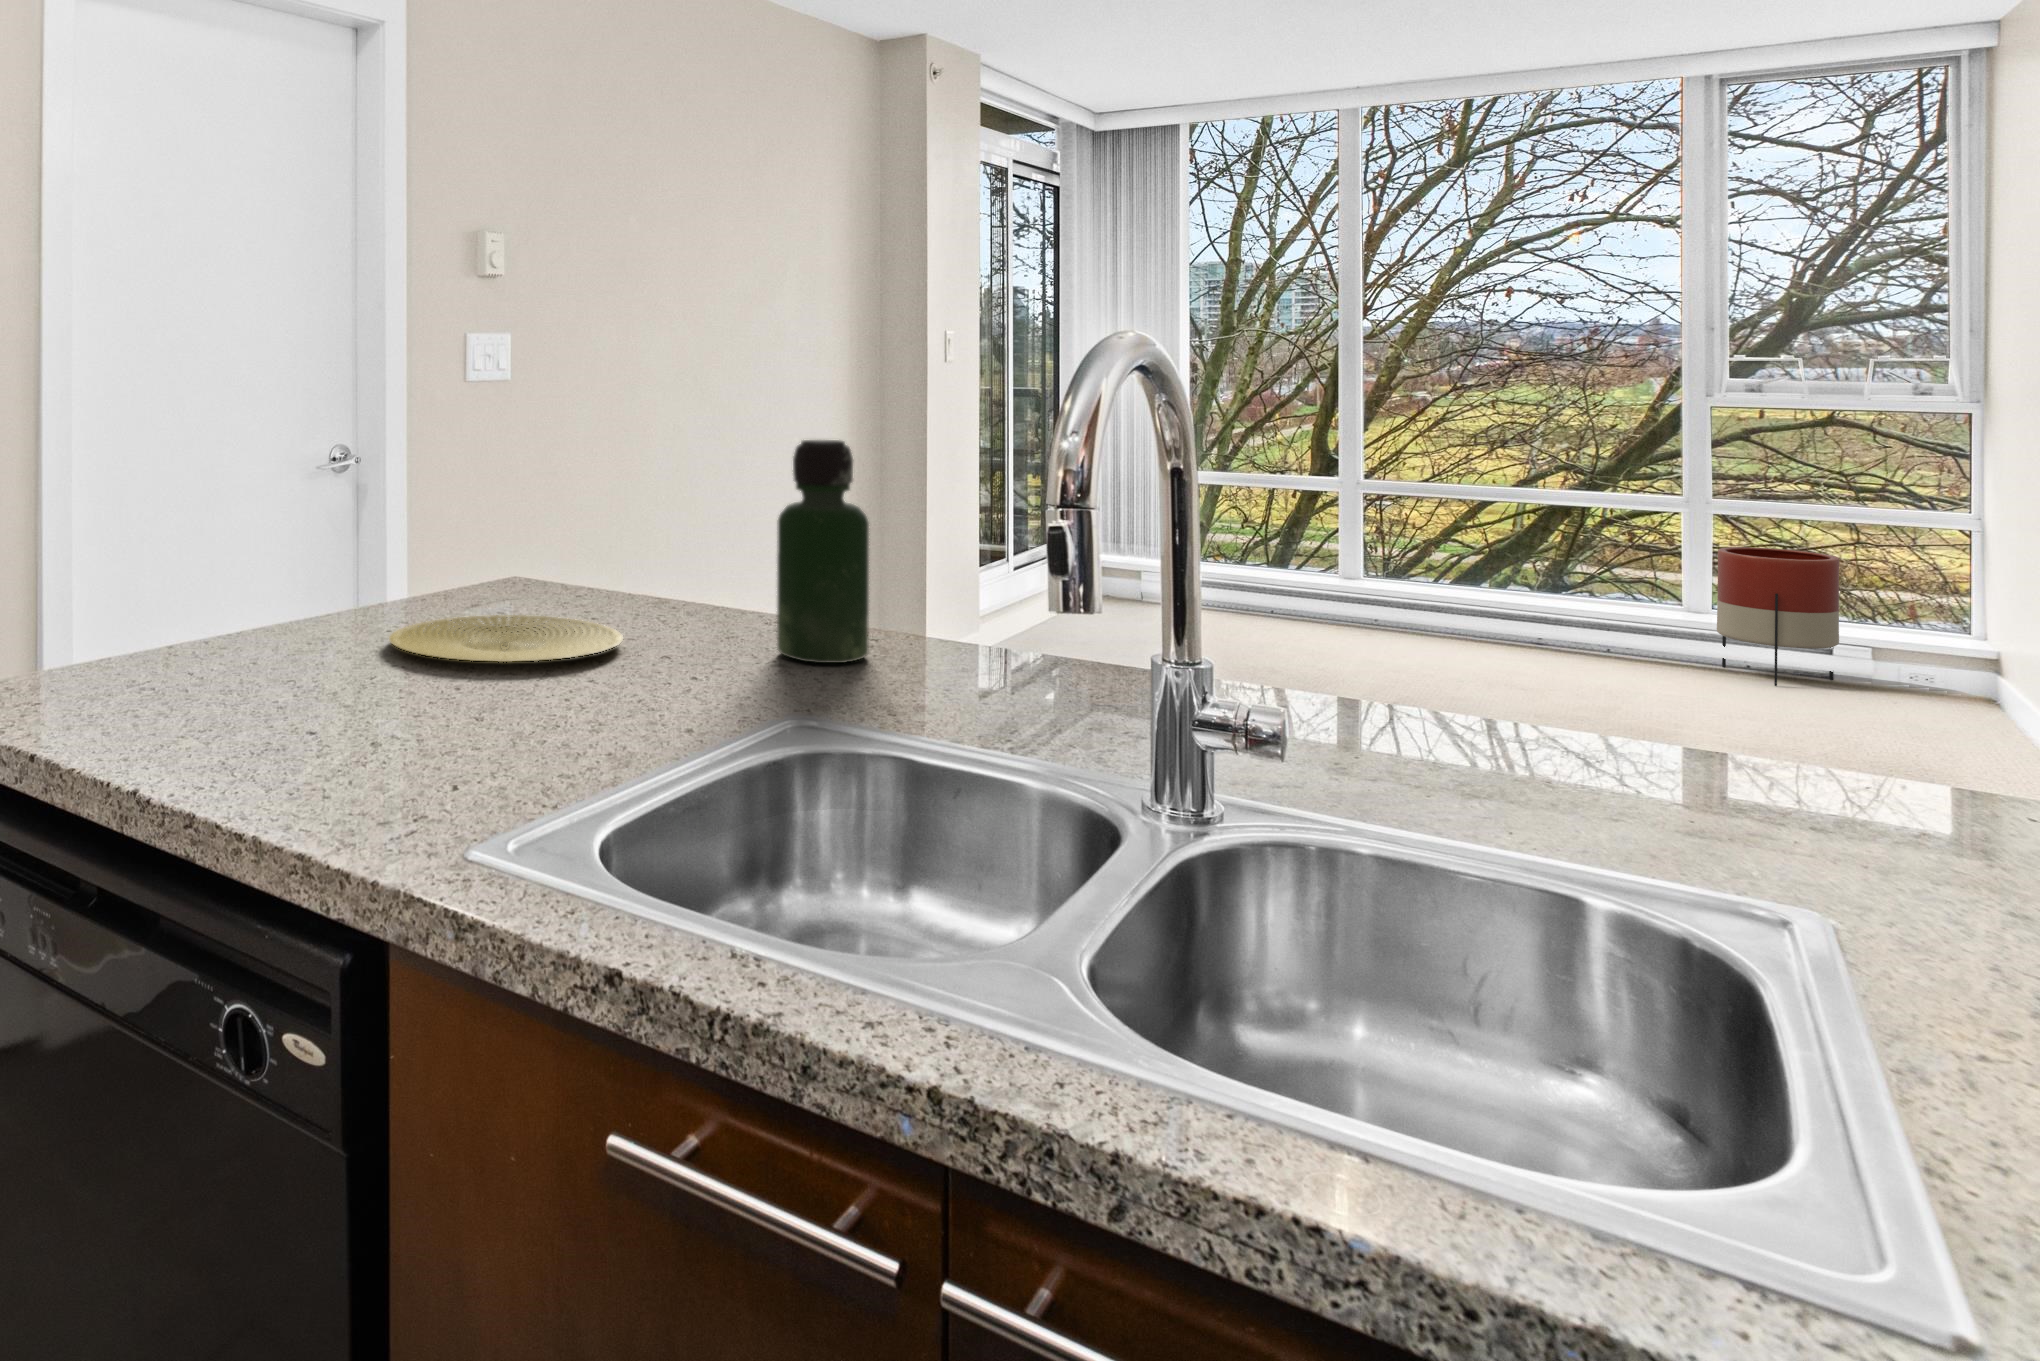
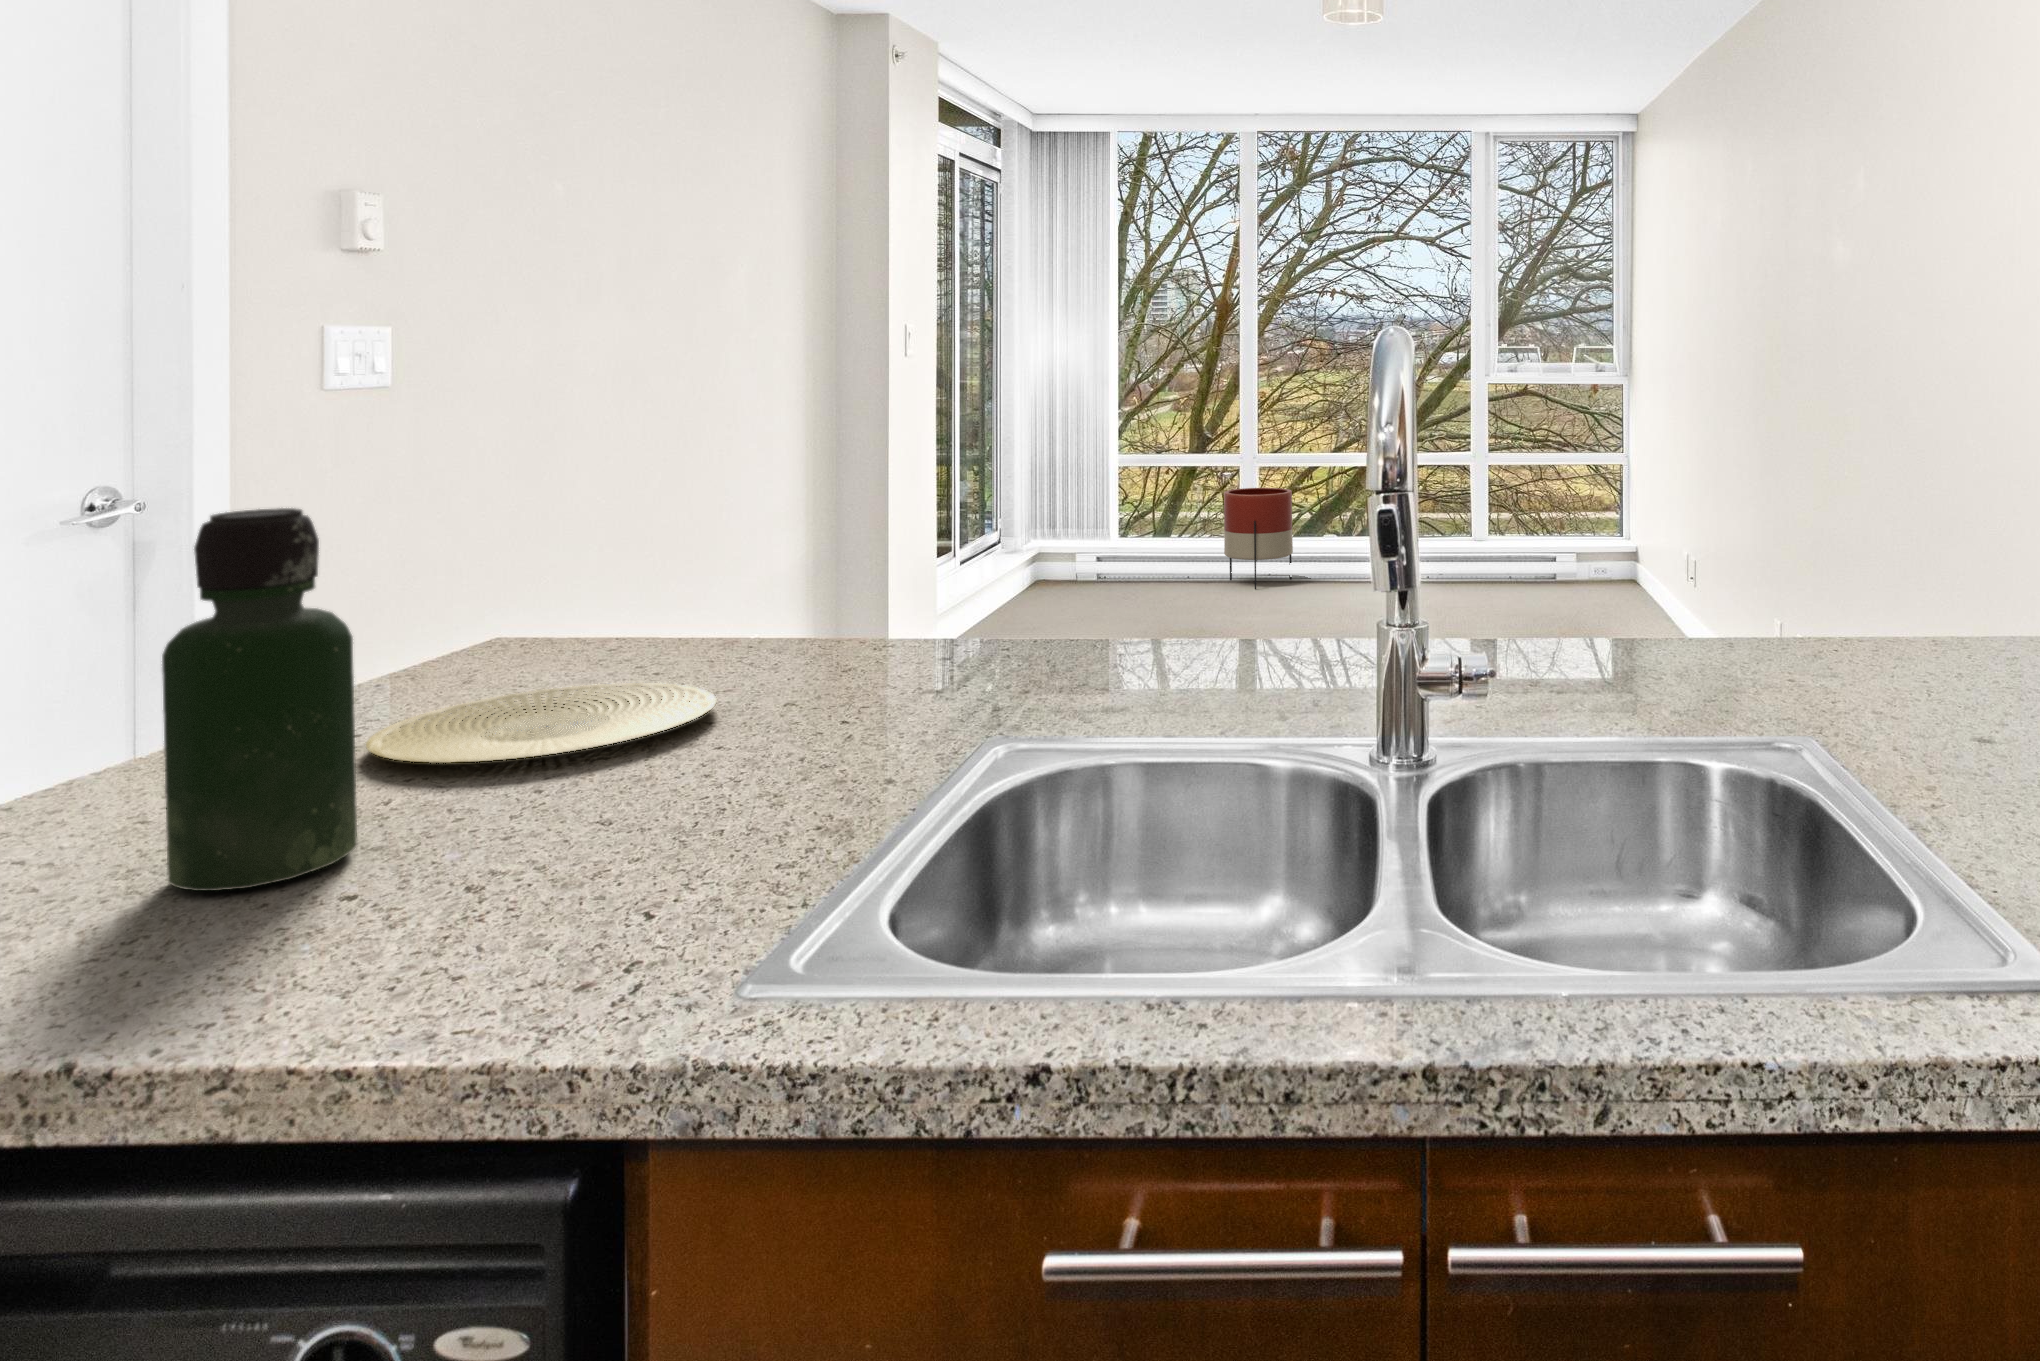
bottle: present [777,440,869,663] -> present [162,508,357,891]
planter: present [1717,547,1839,686] -> present [1224,488,1293,589]

